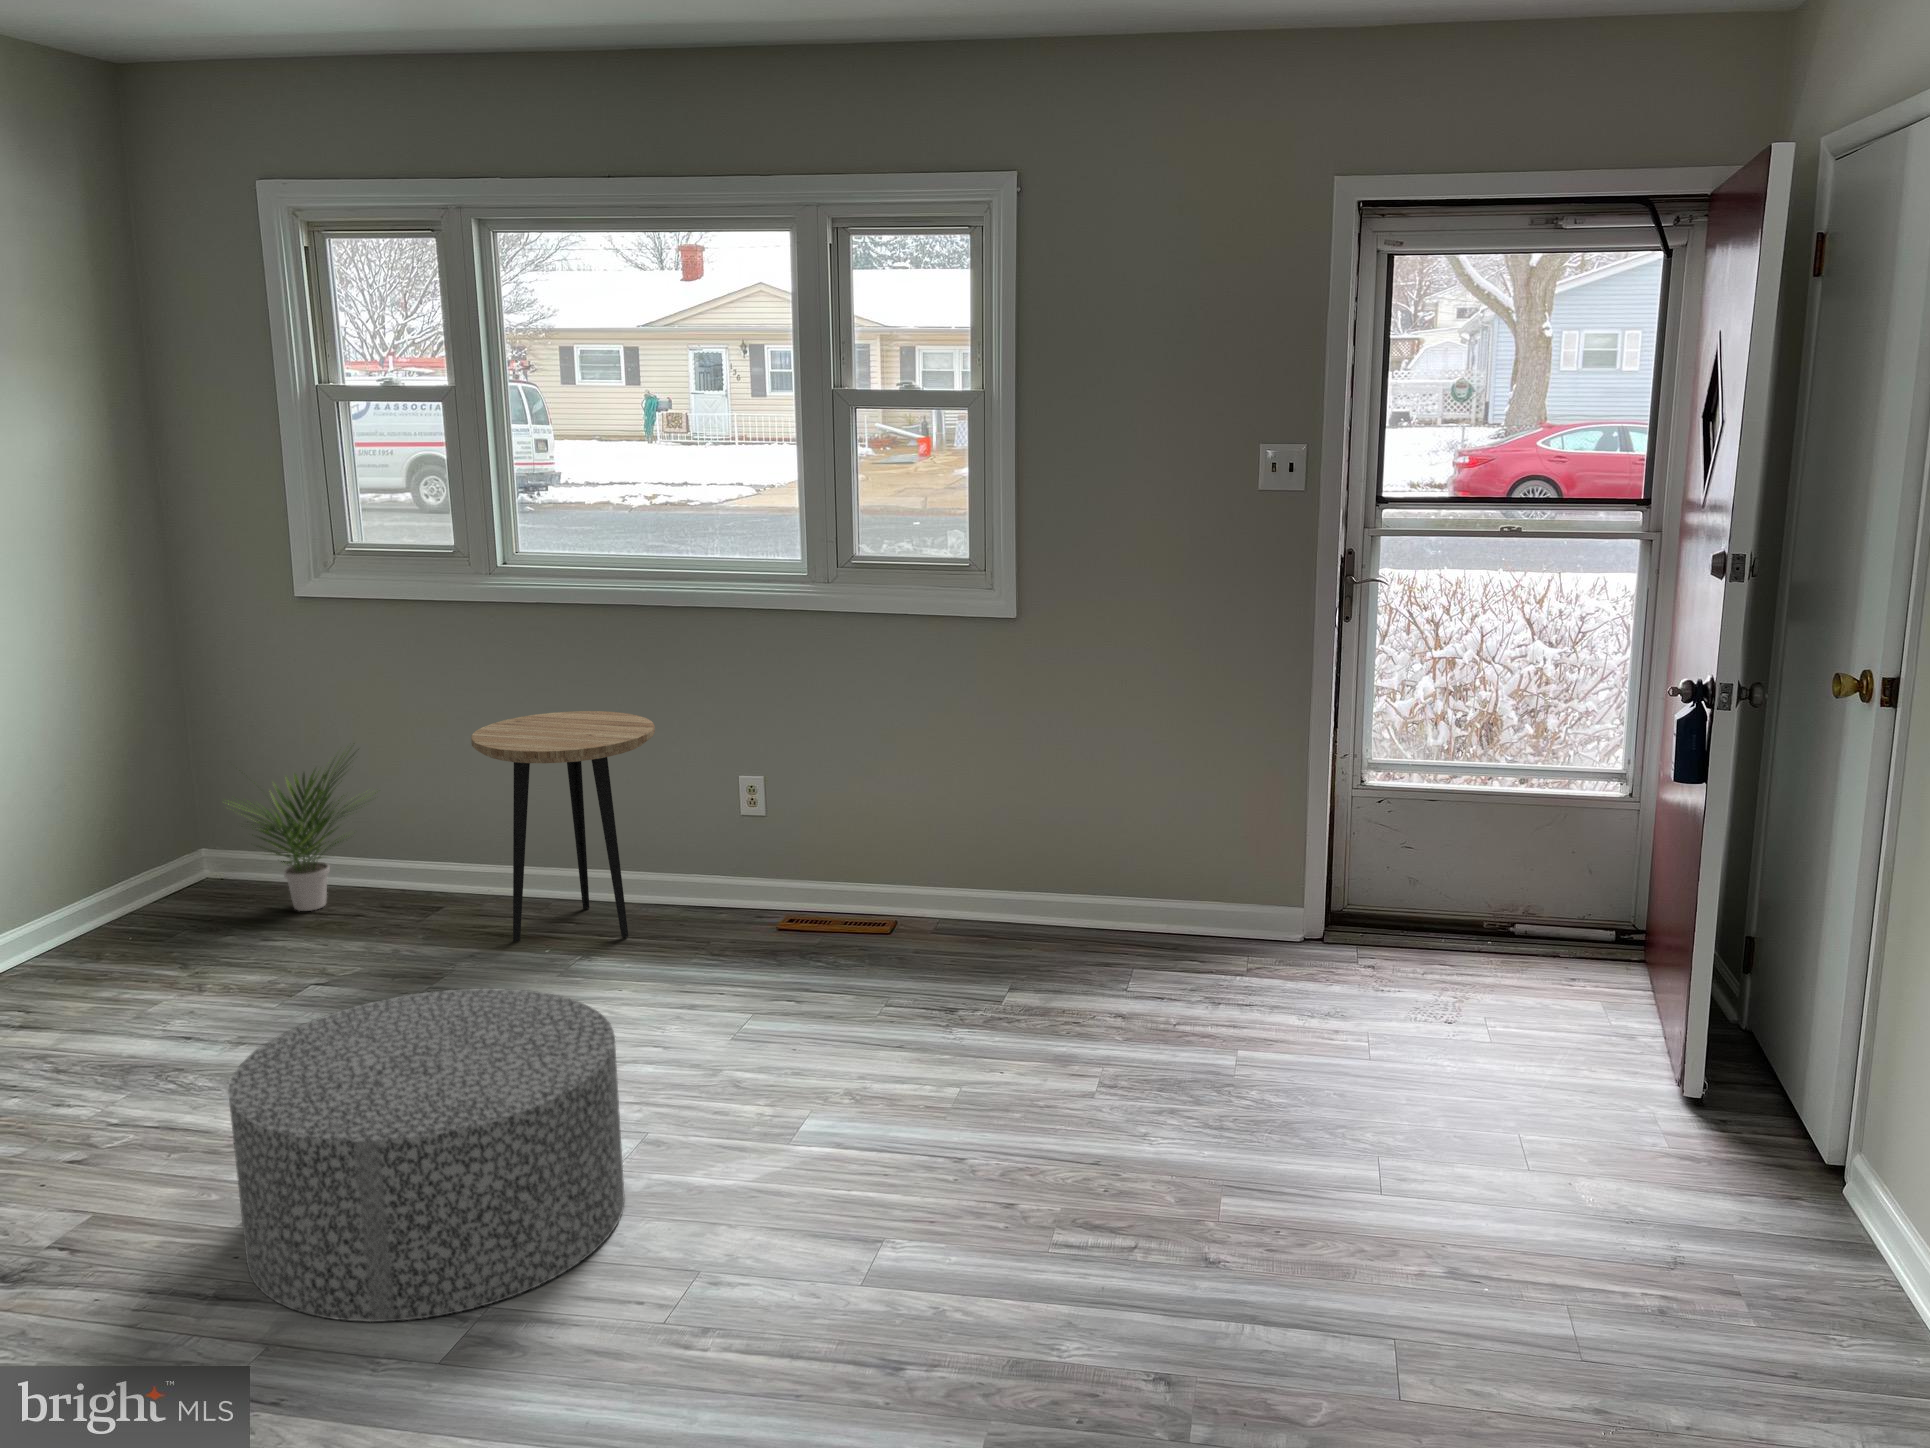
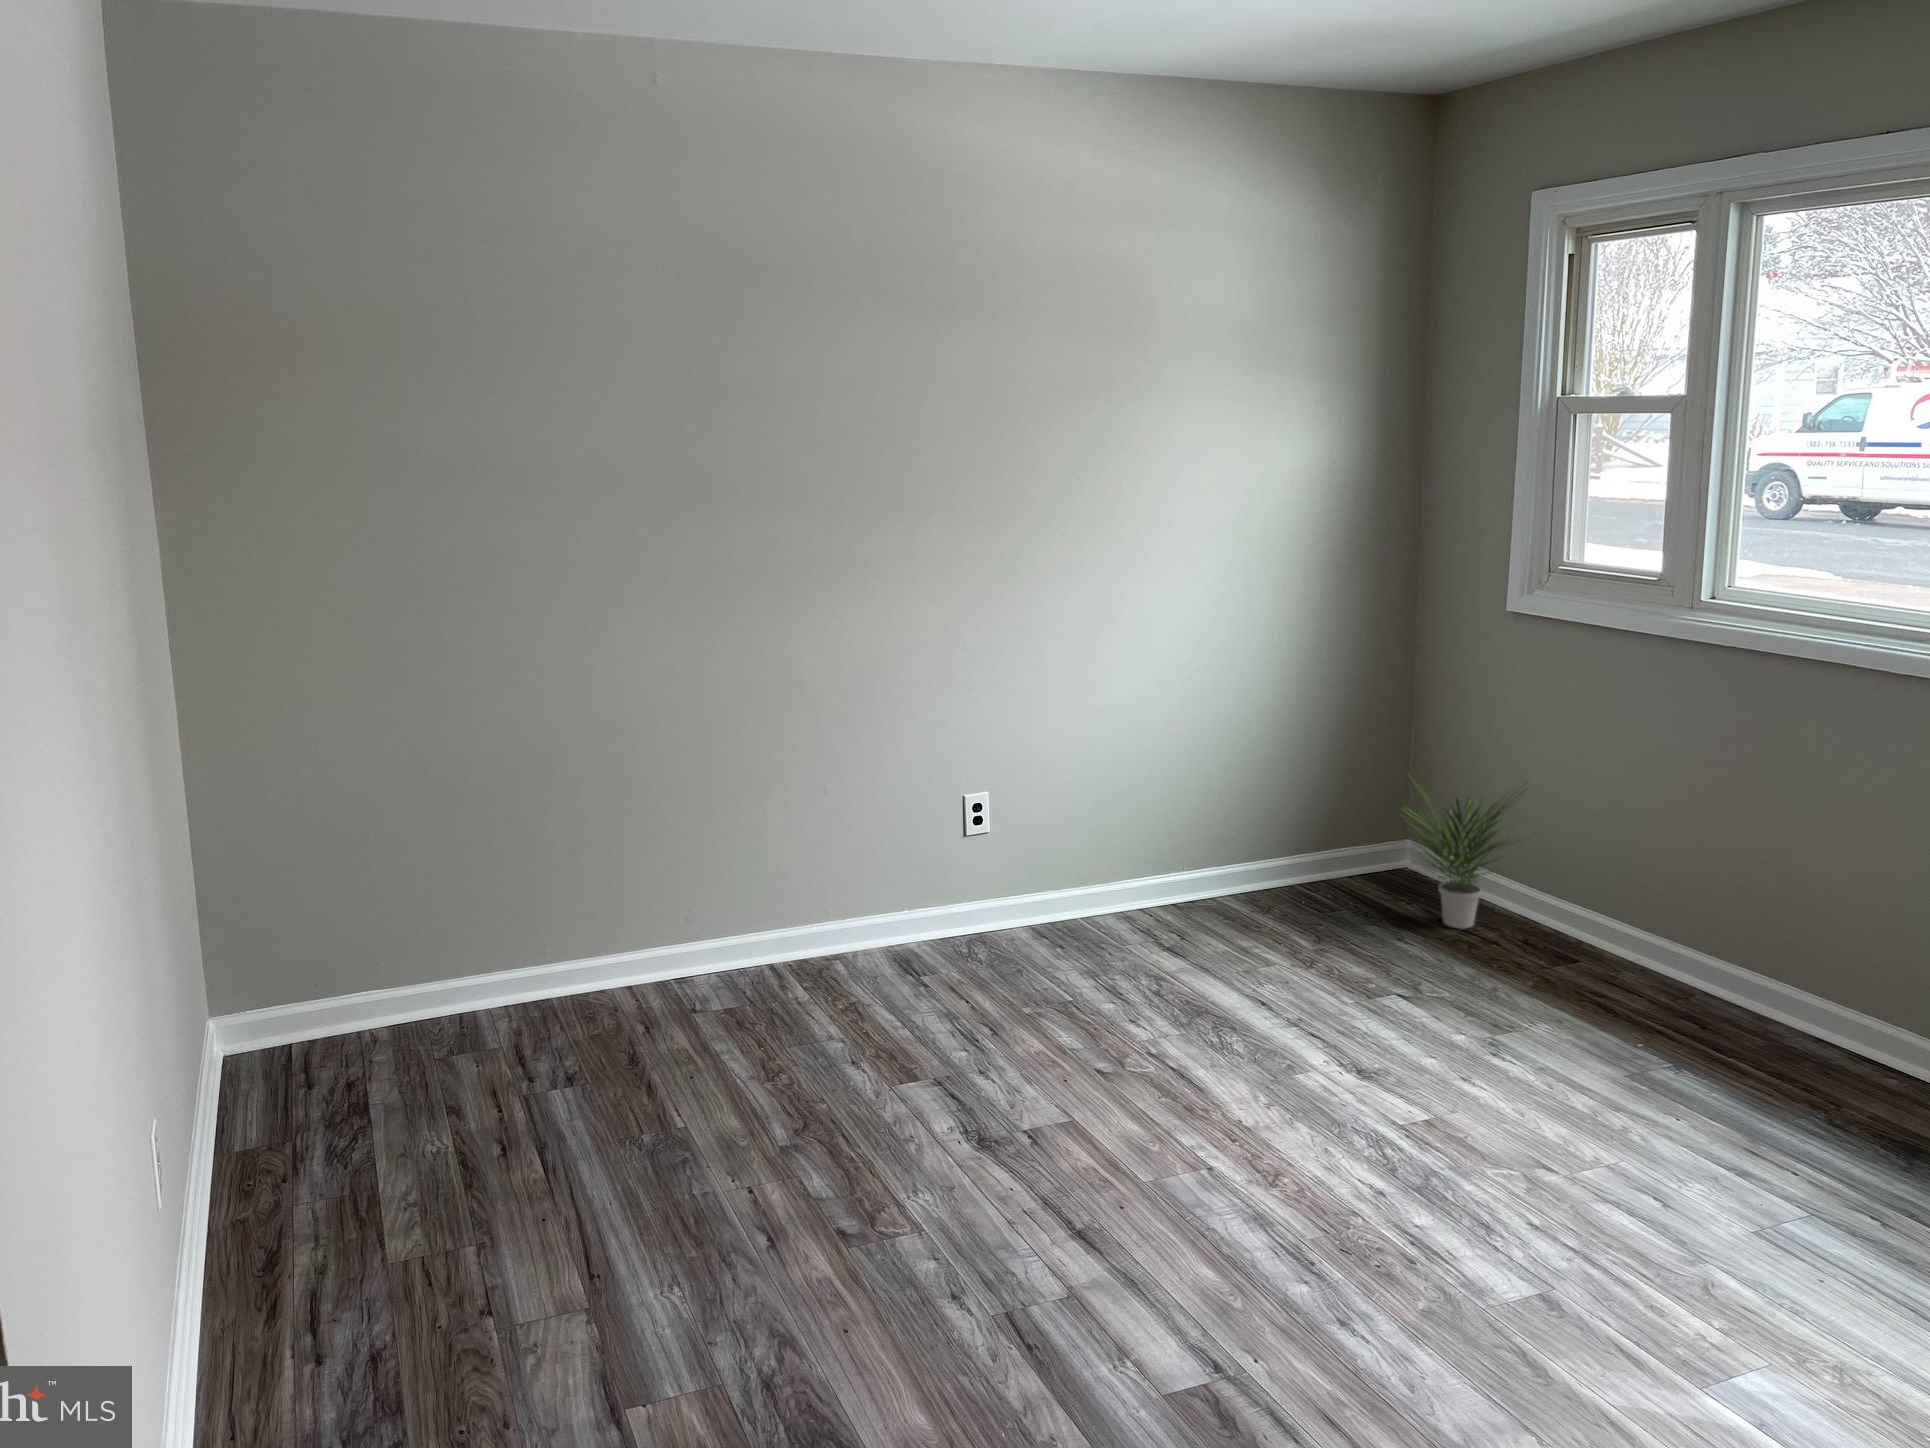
side table: present [471,711,655,941] -> none [1598,791,1823,1064]
ottoman: present [228,988,625,1322] -> none [1107,1026,1493,1384]

